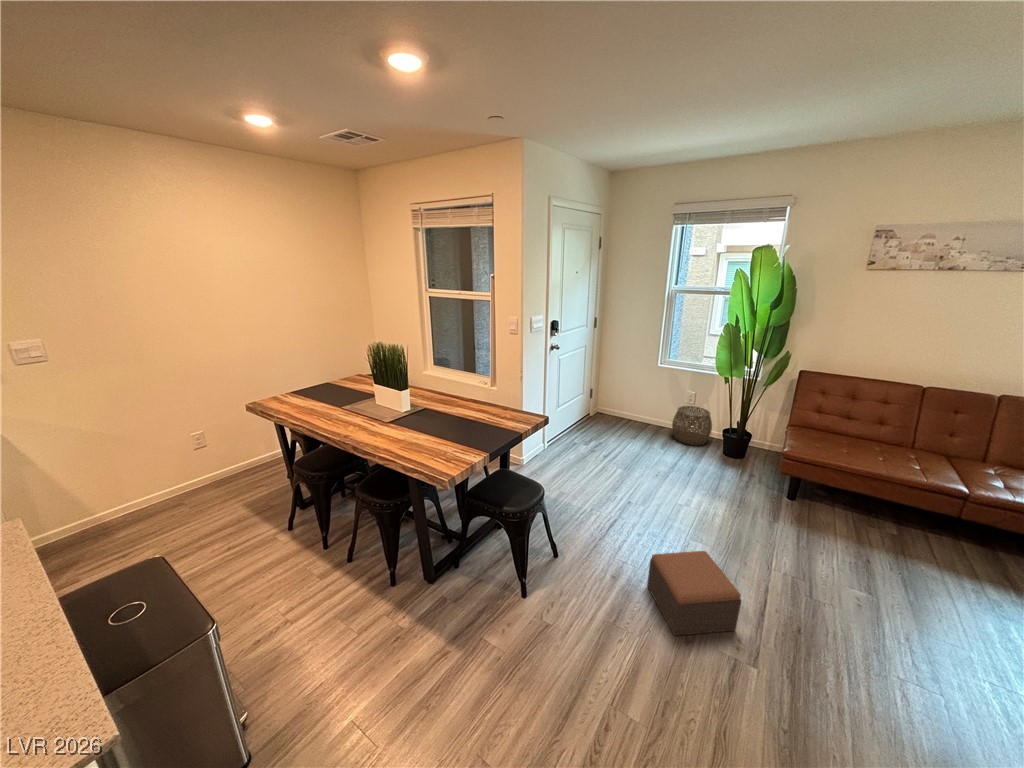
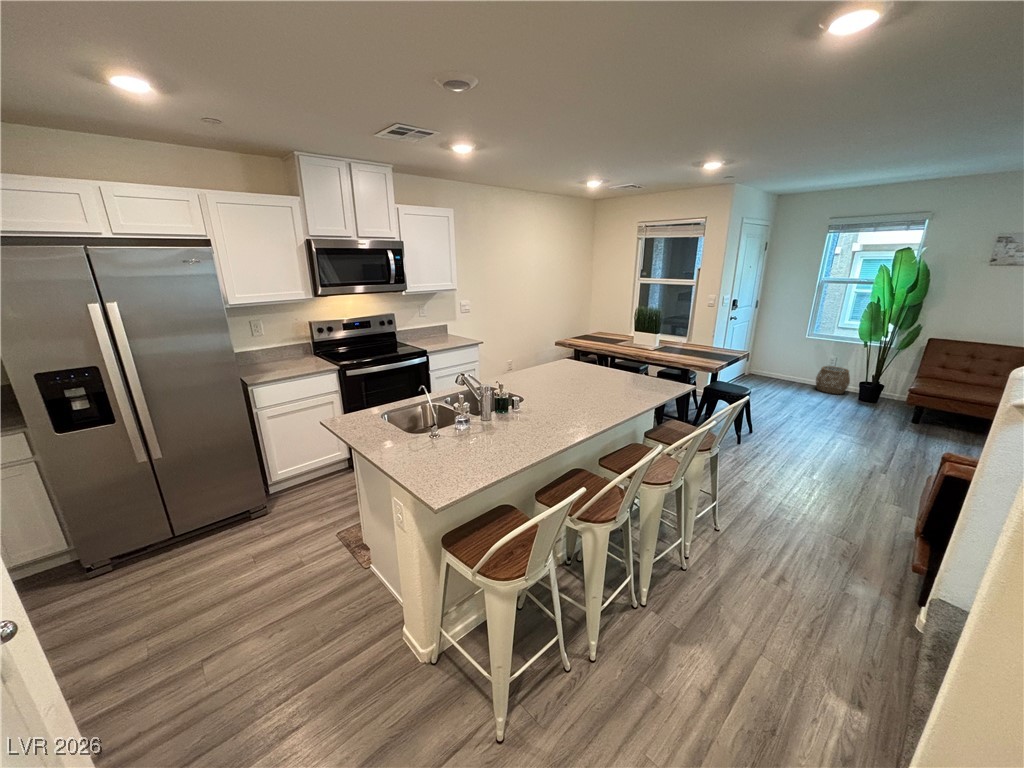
footstool: present [647,551,741,635] -> none [816,427,879,464]

